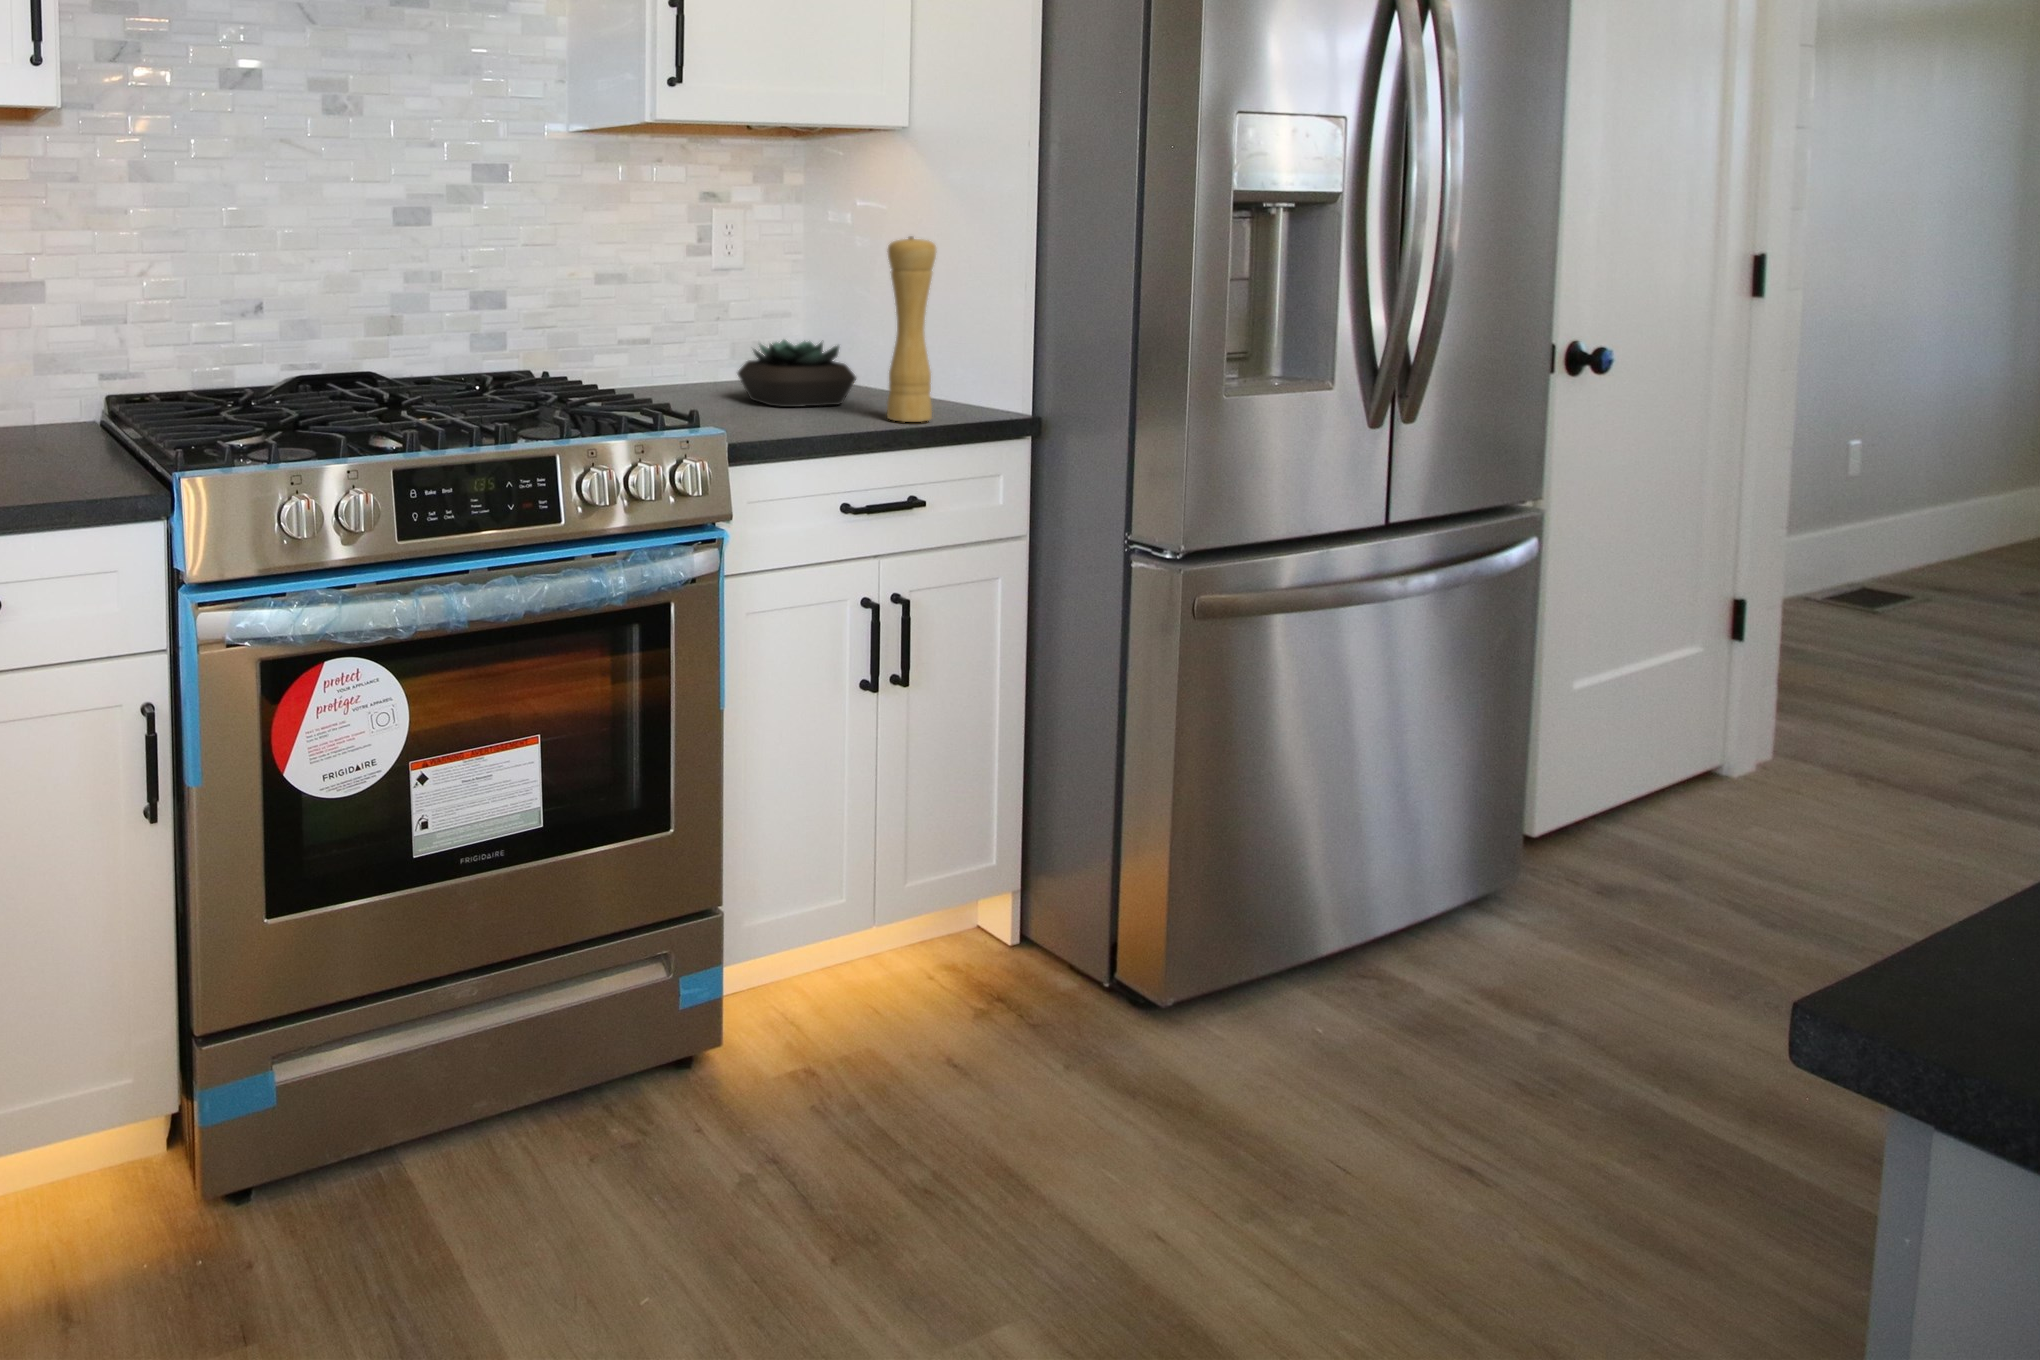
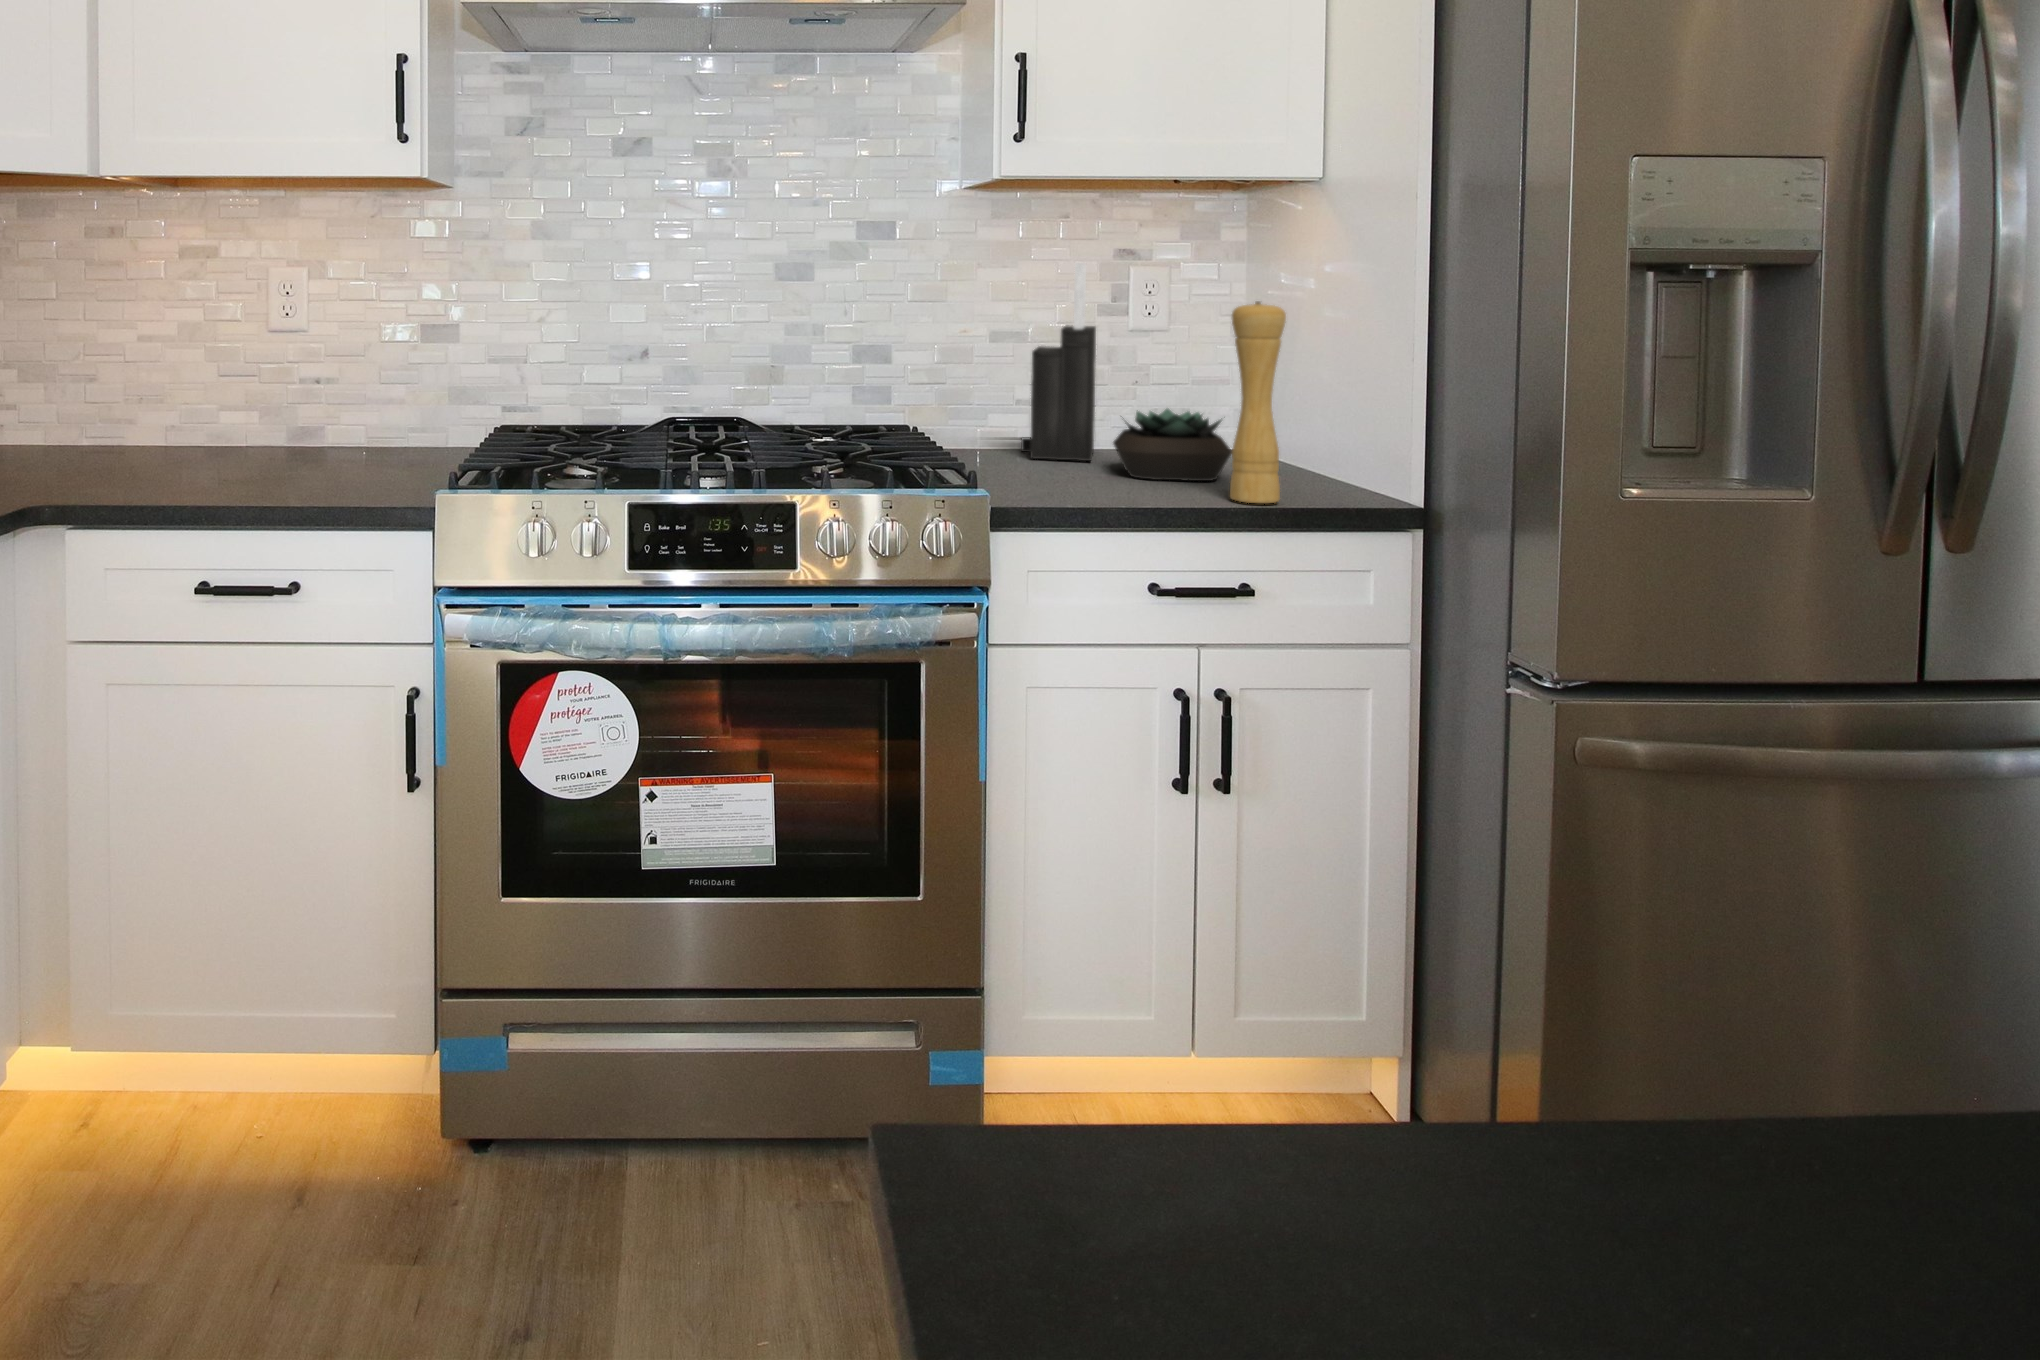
knife block: none [630,201,710,395] -> present [1021,263,1096,461]

